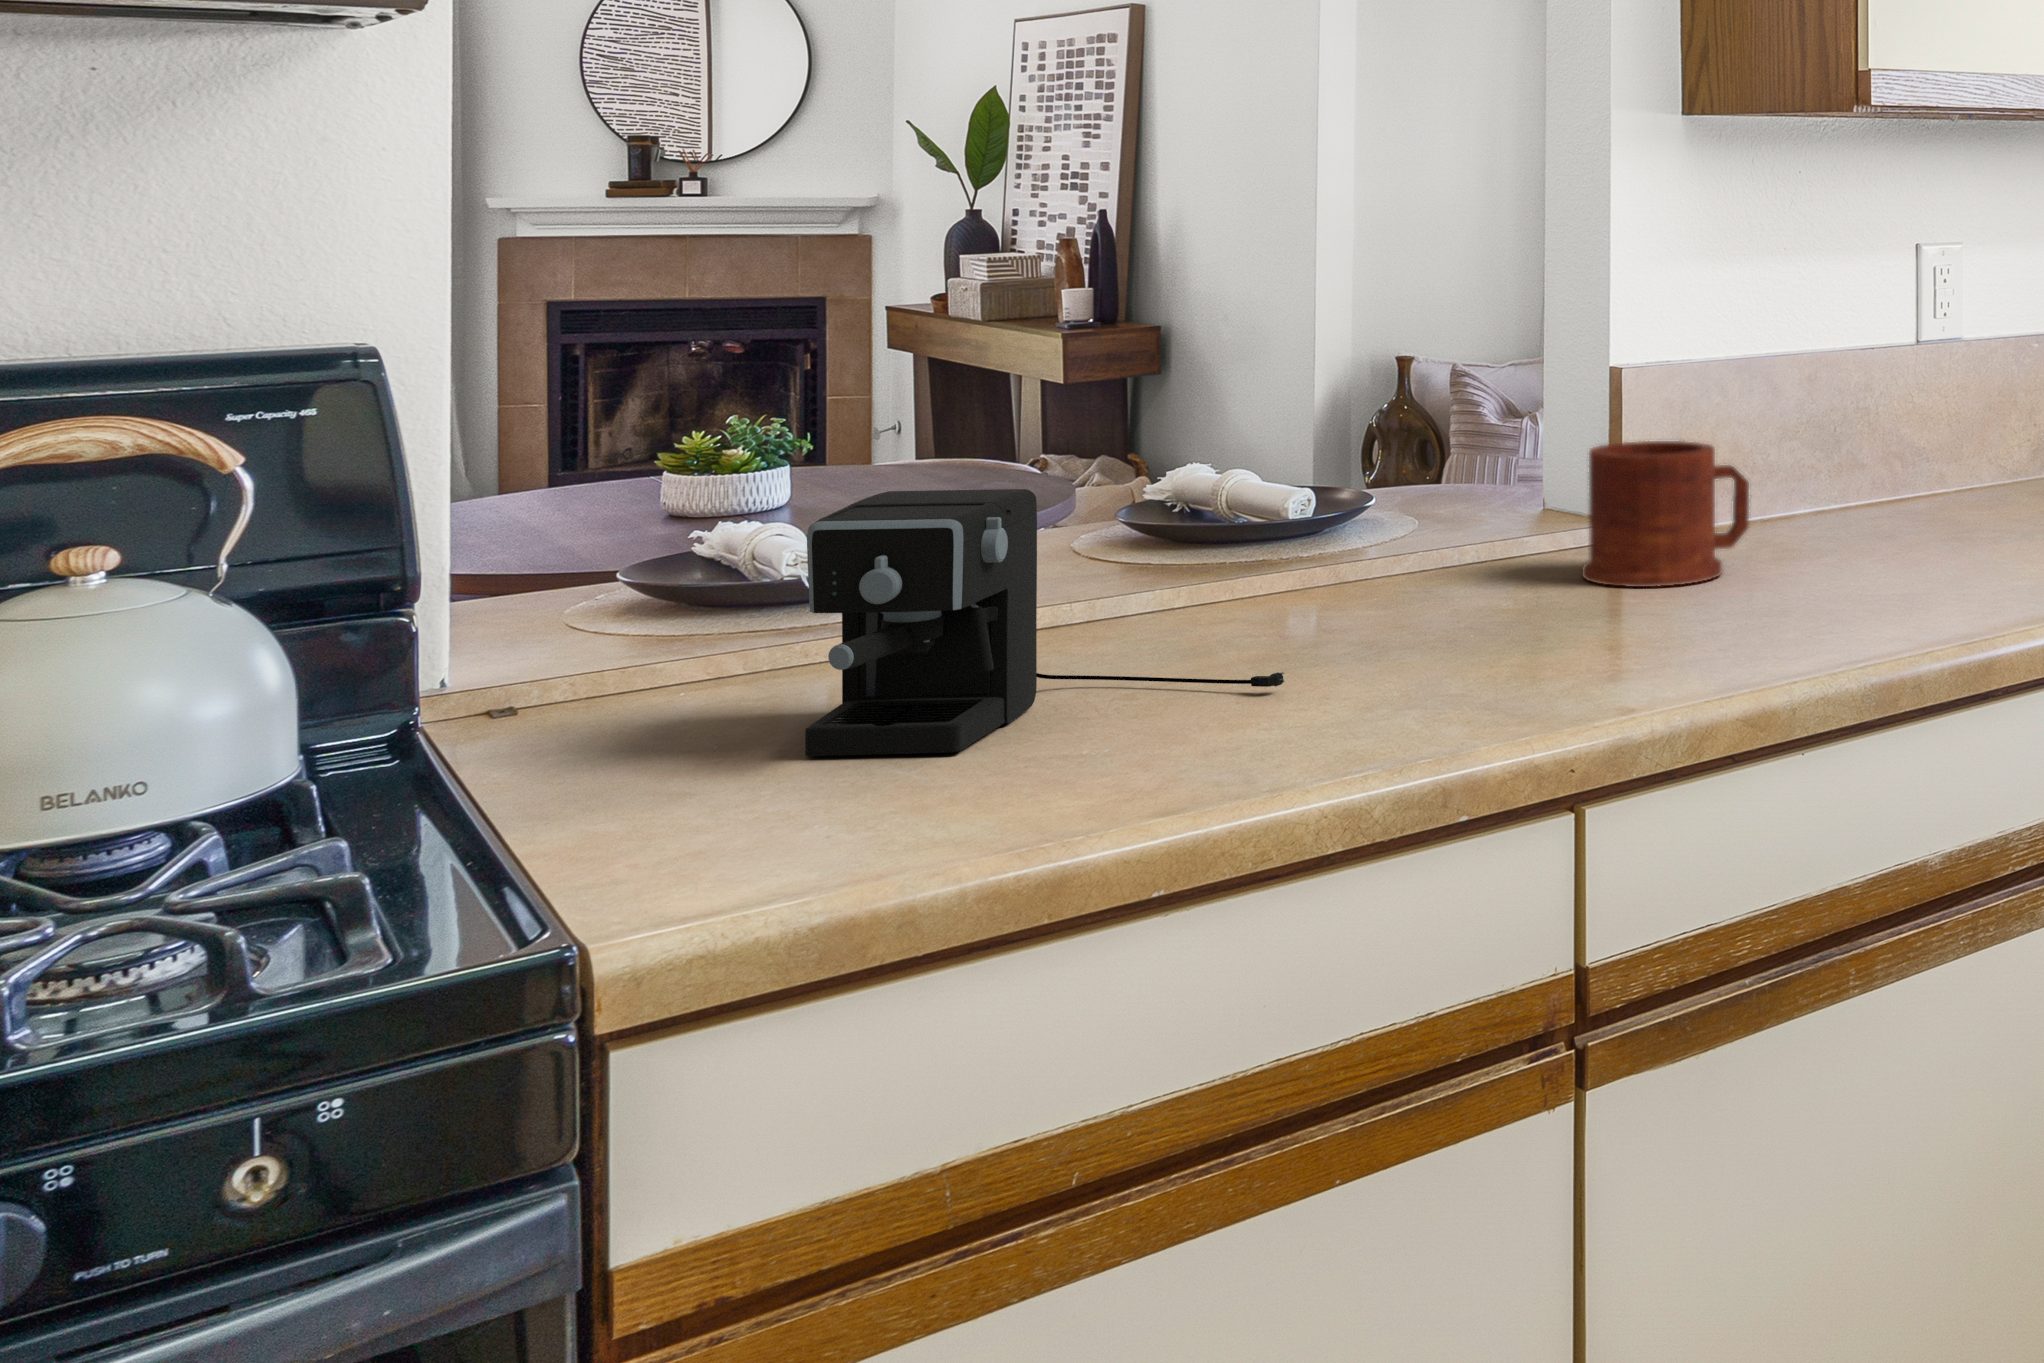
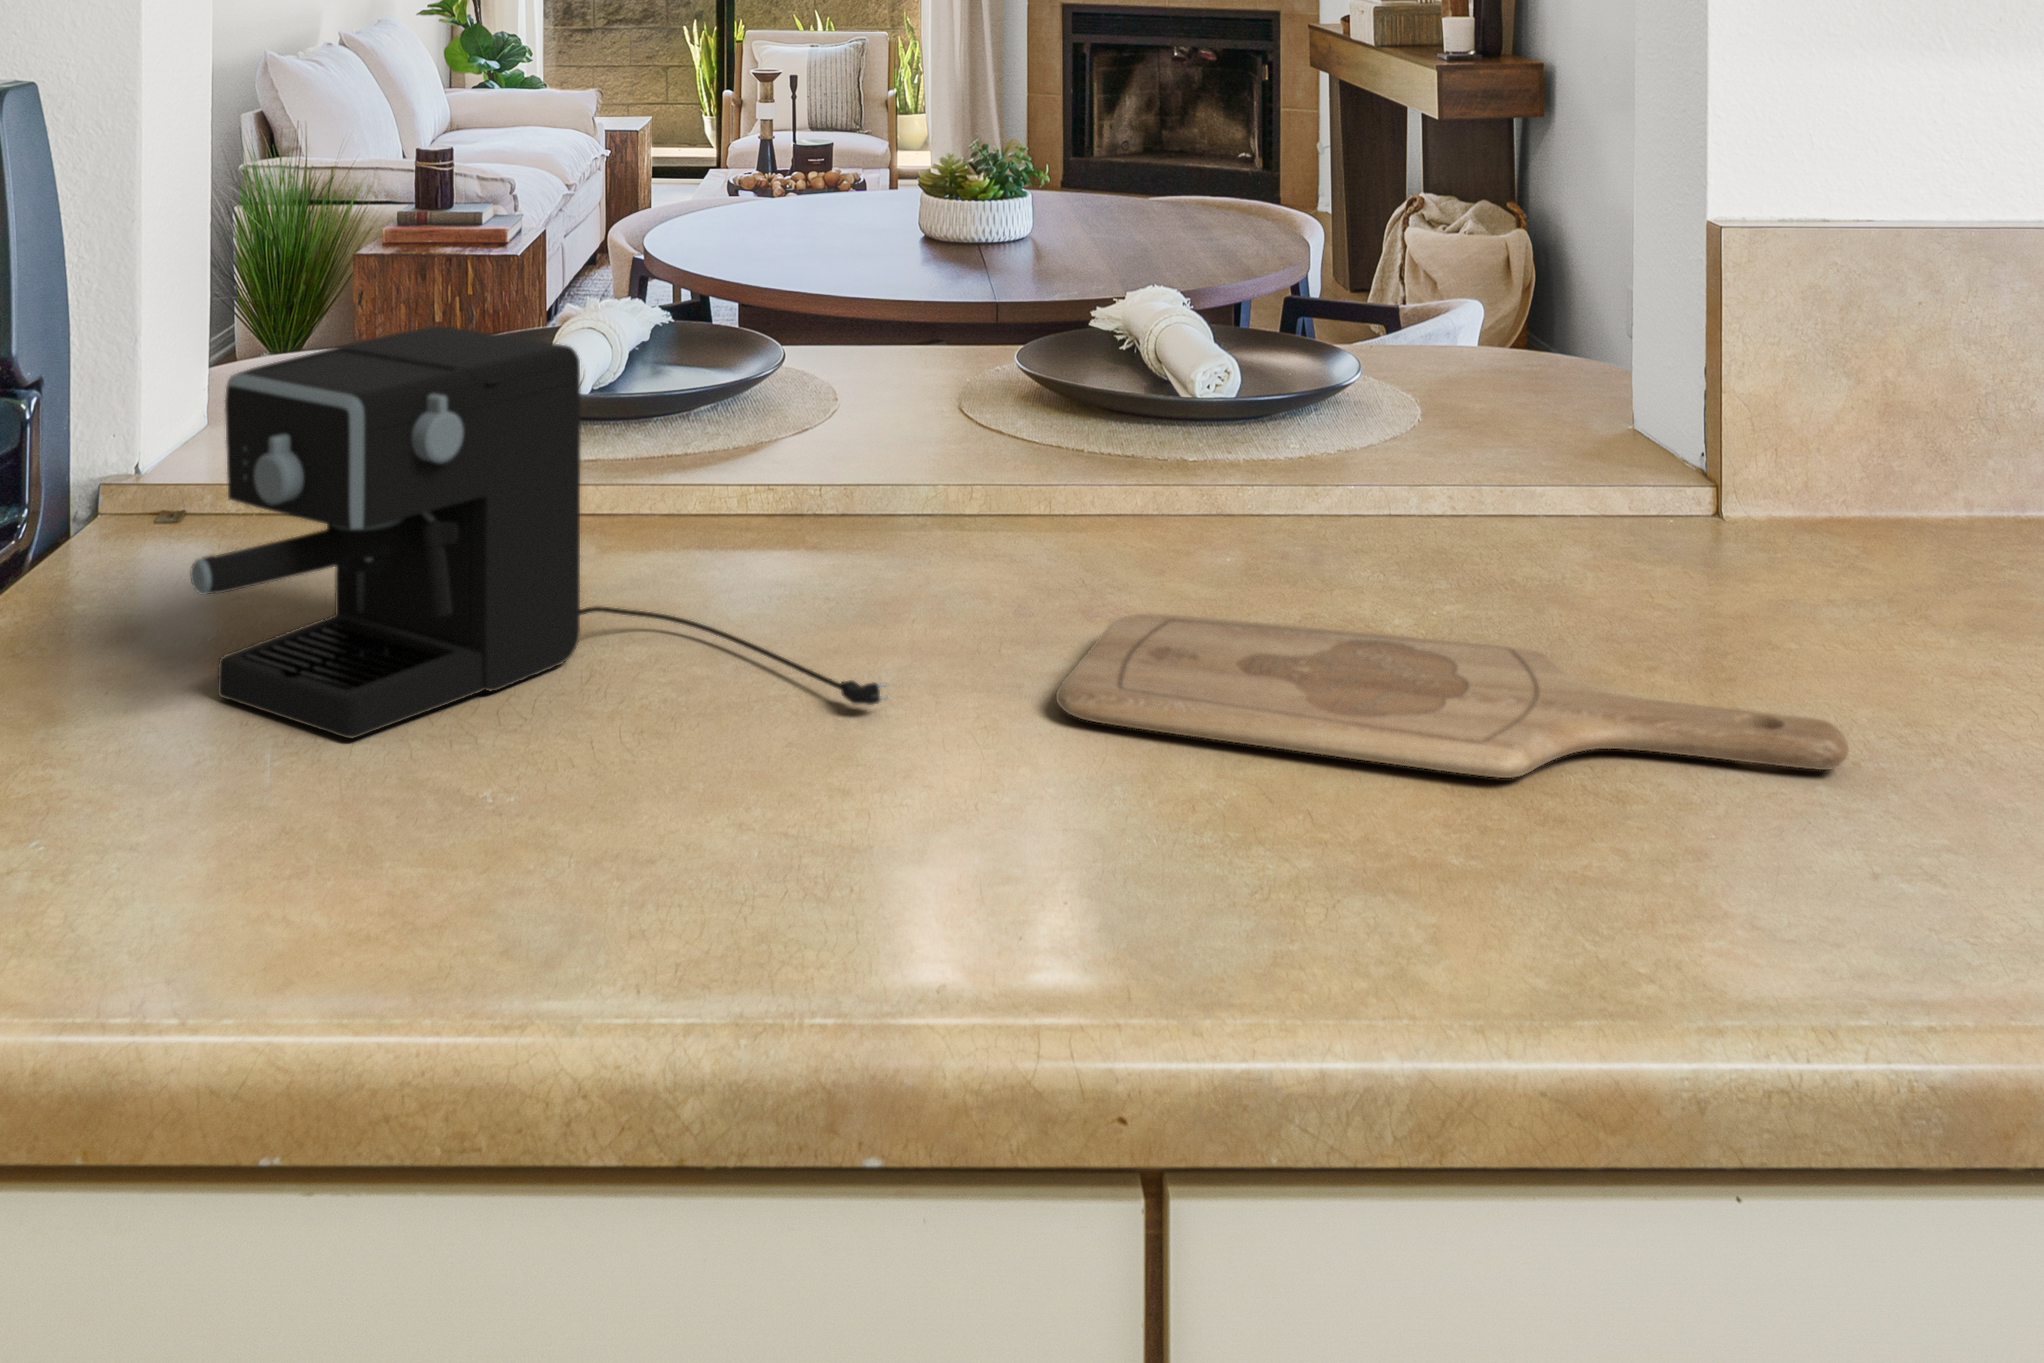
mug: present [1582,441,1749,587] -> none [1595,332,1889,598]
cutting board: none [1368,608,1803,674] -> present [1056,614,1848,778]

